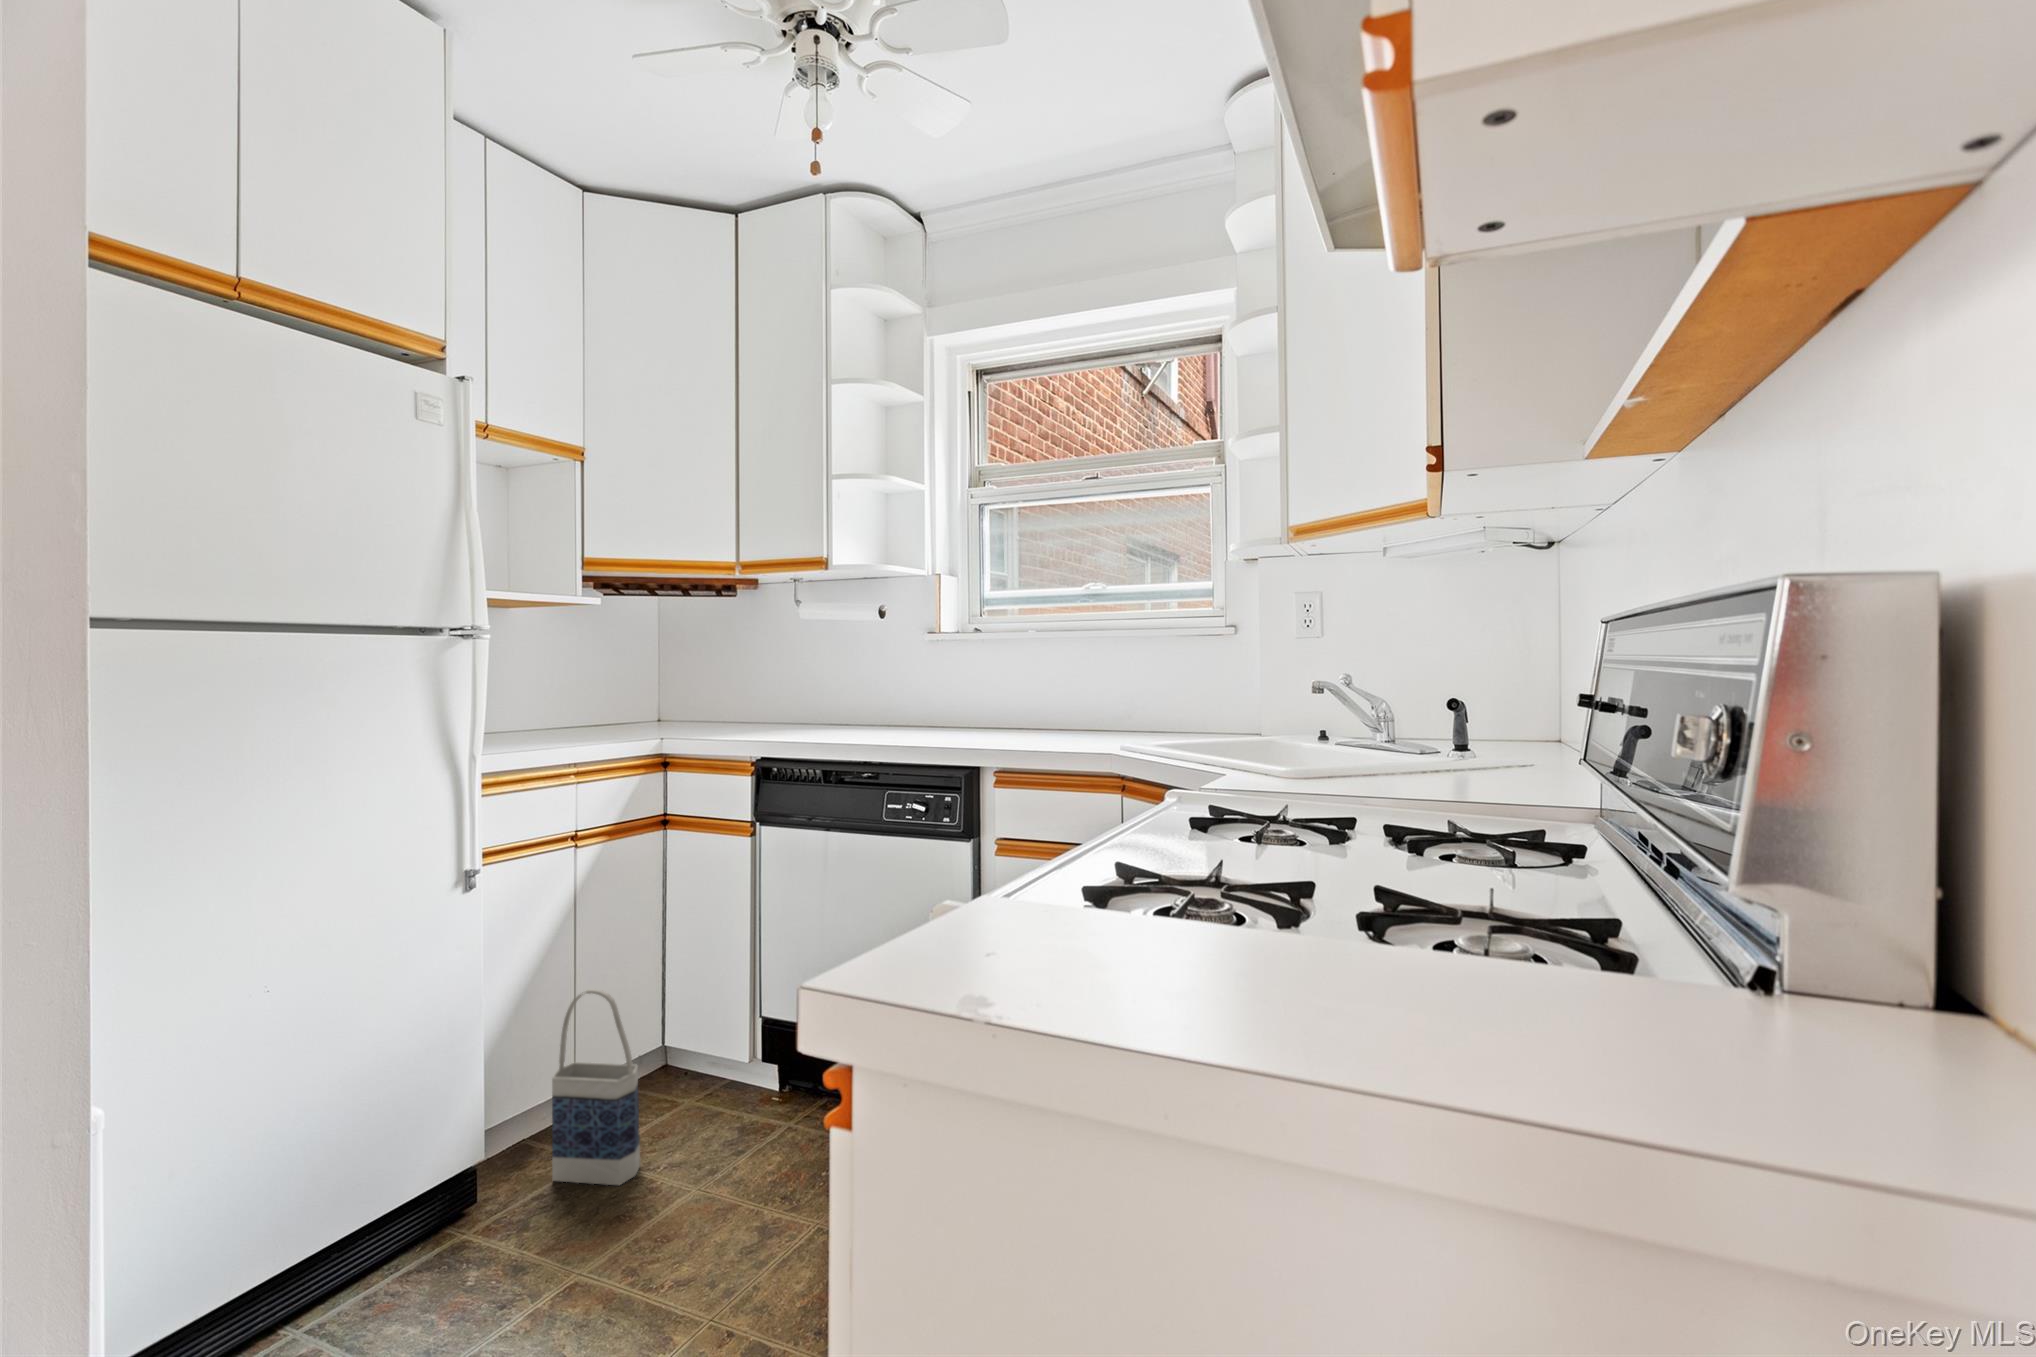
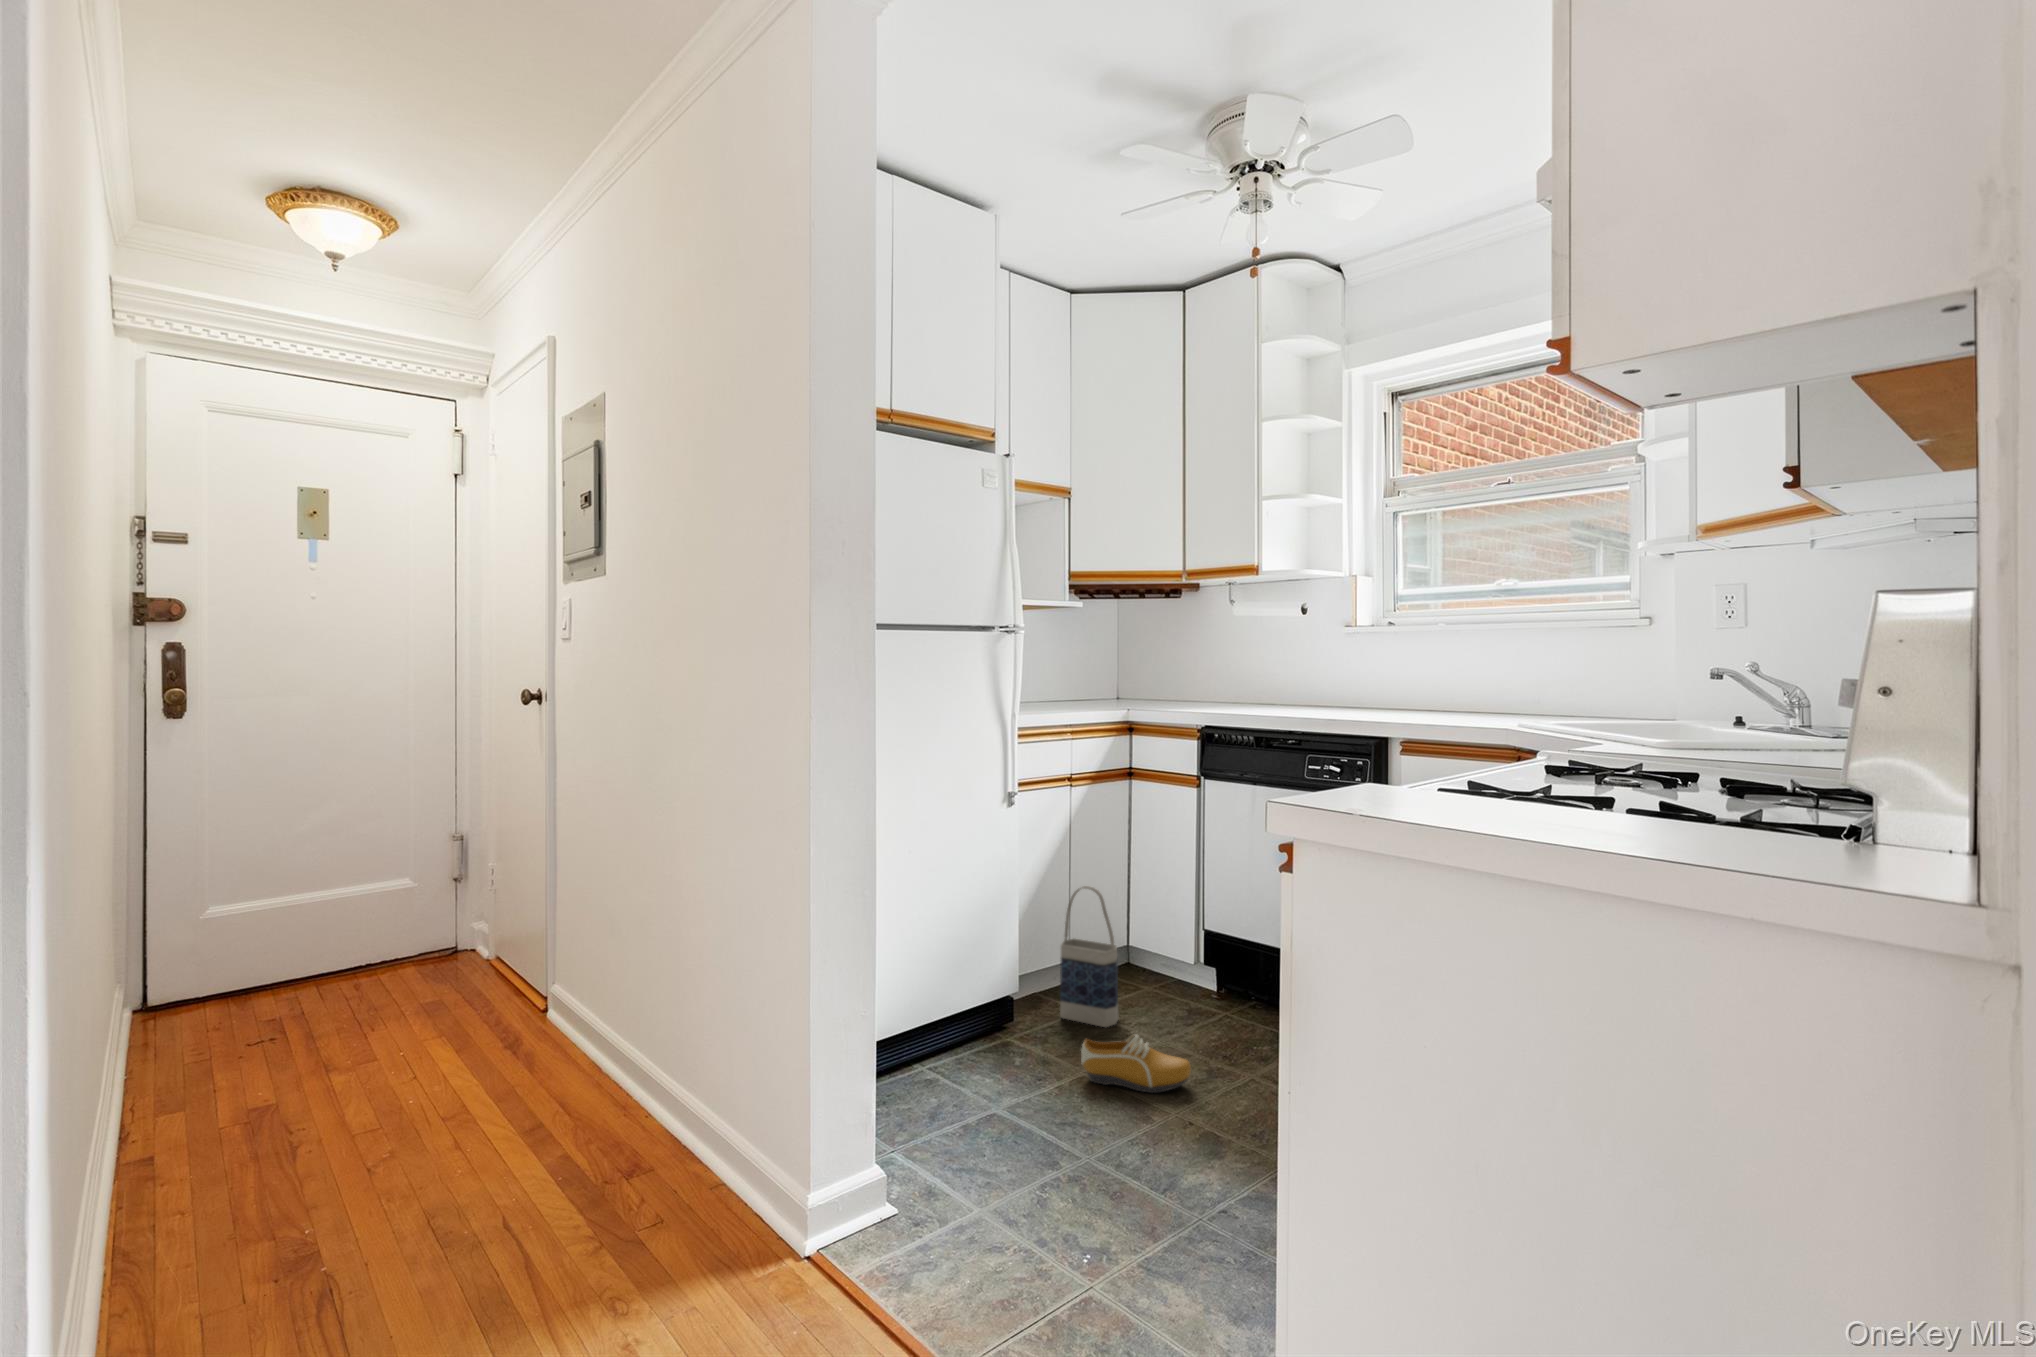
shoe: none [567,1212,734,1301] -> present [1081,1034,1191,1093]

